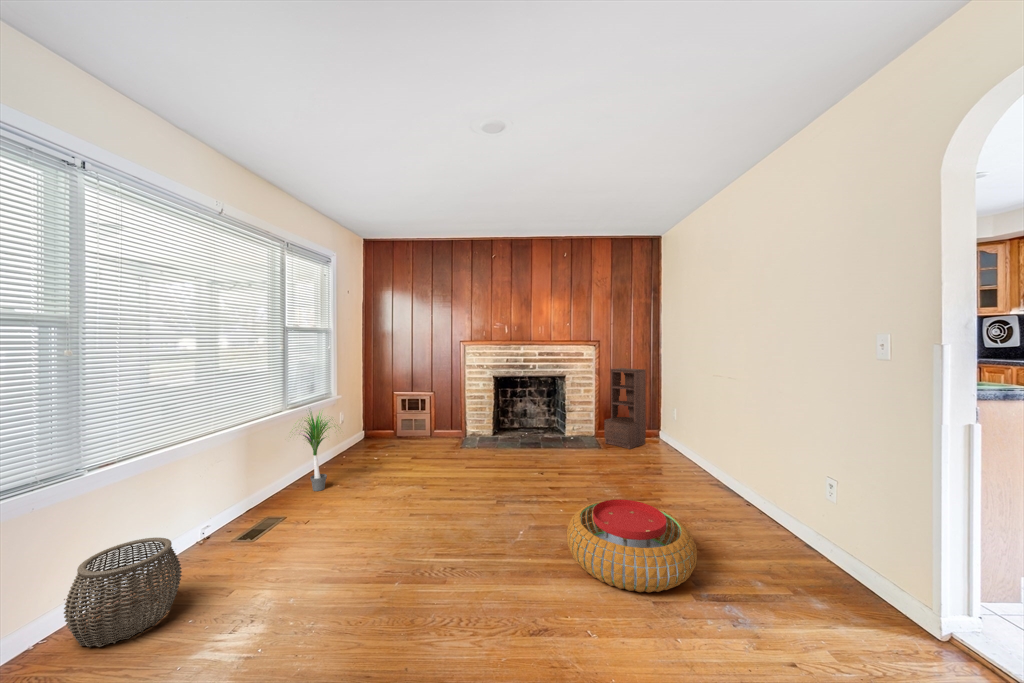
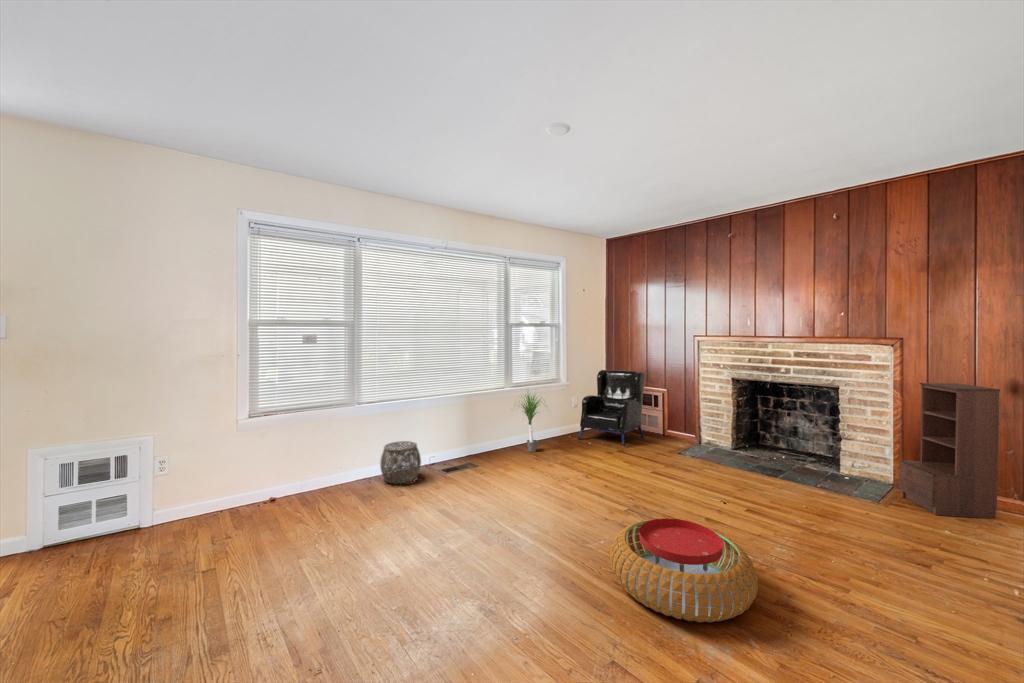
armchair: none [354,377,415,460] -> present [578,370,645,446]

